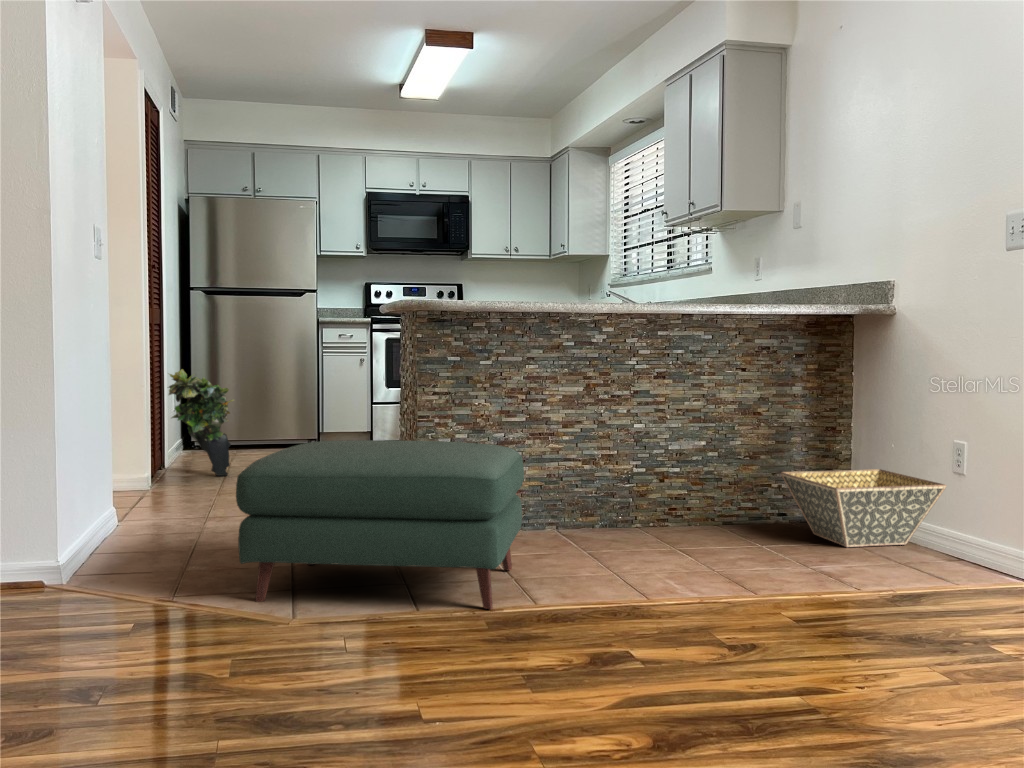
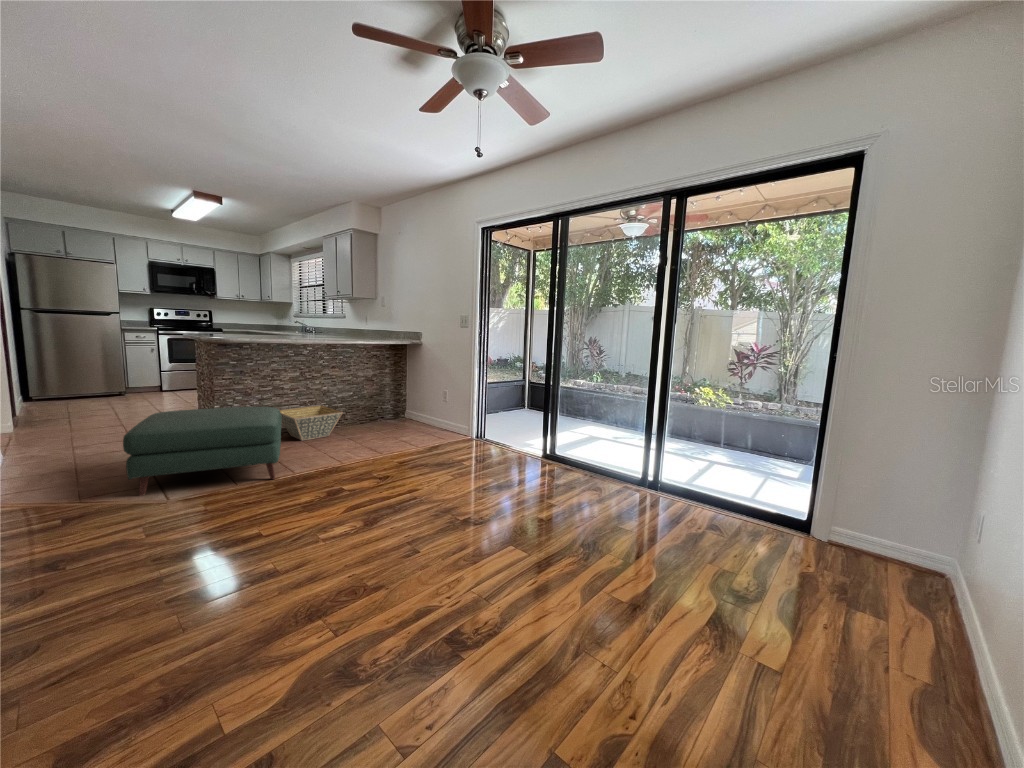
potted plant: present [168,369,234,476] -> none [13,362,71,422]
basket: present [781,469,946,547] -> present [280,405,343,441]

